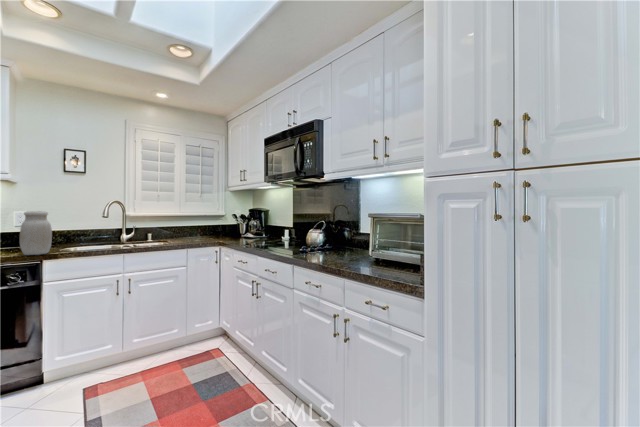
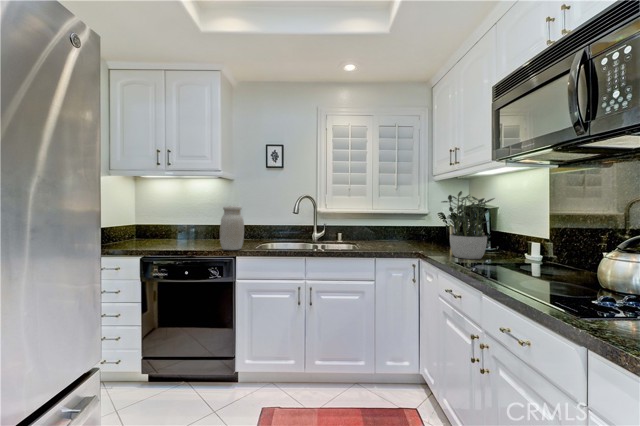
potted plant: none [234,200,267,243] -> present [443,191,494,259]

